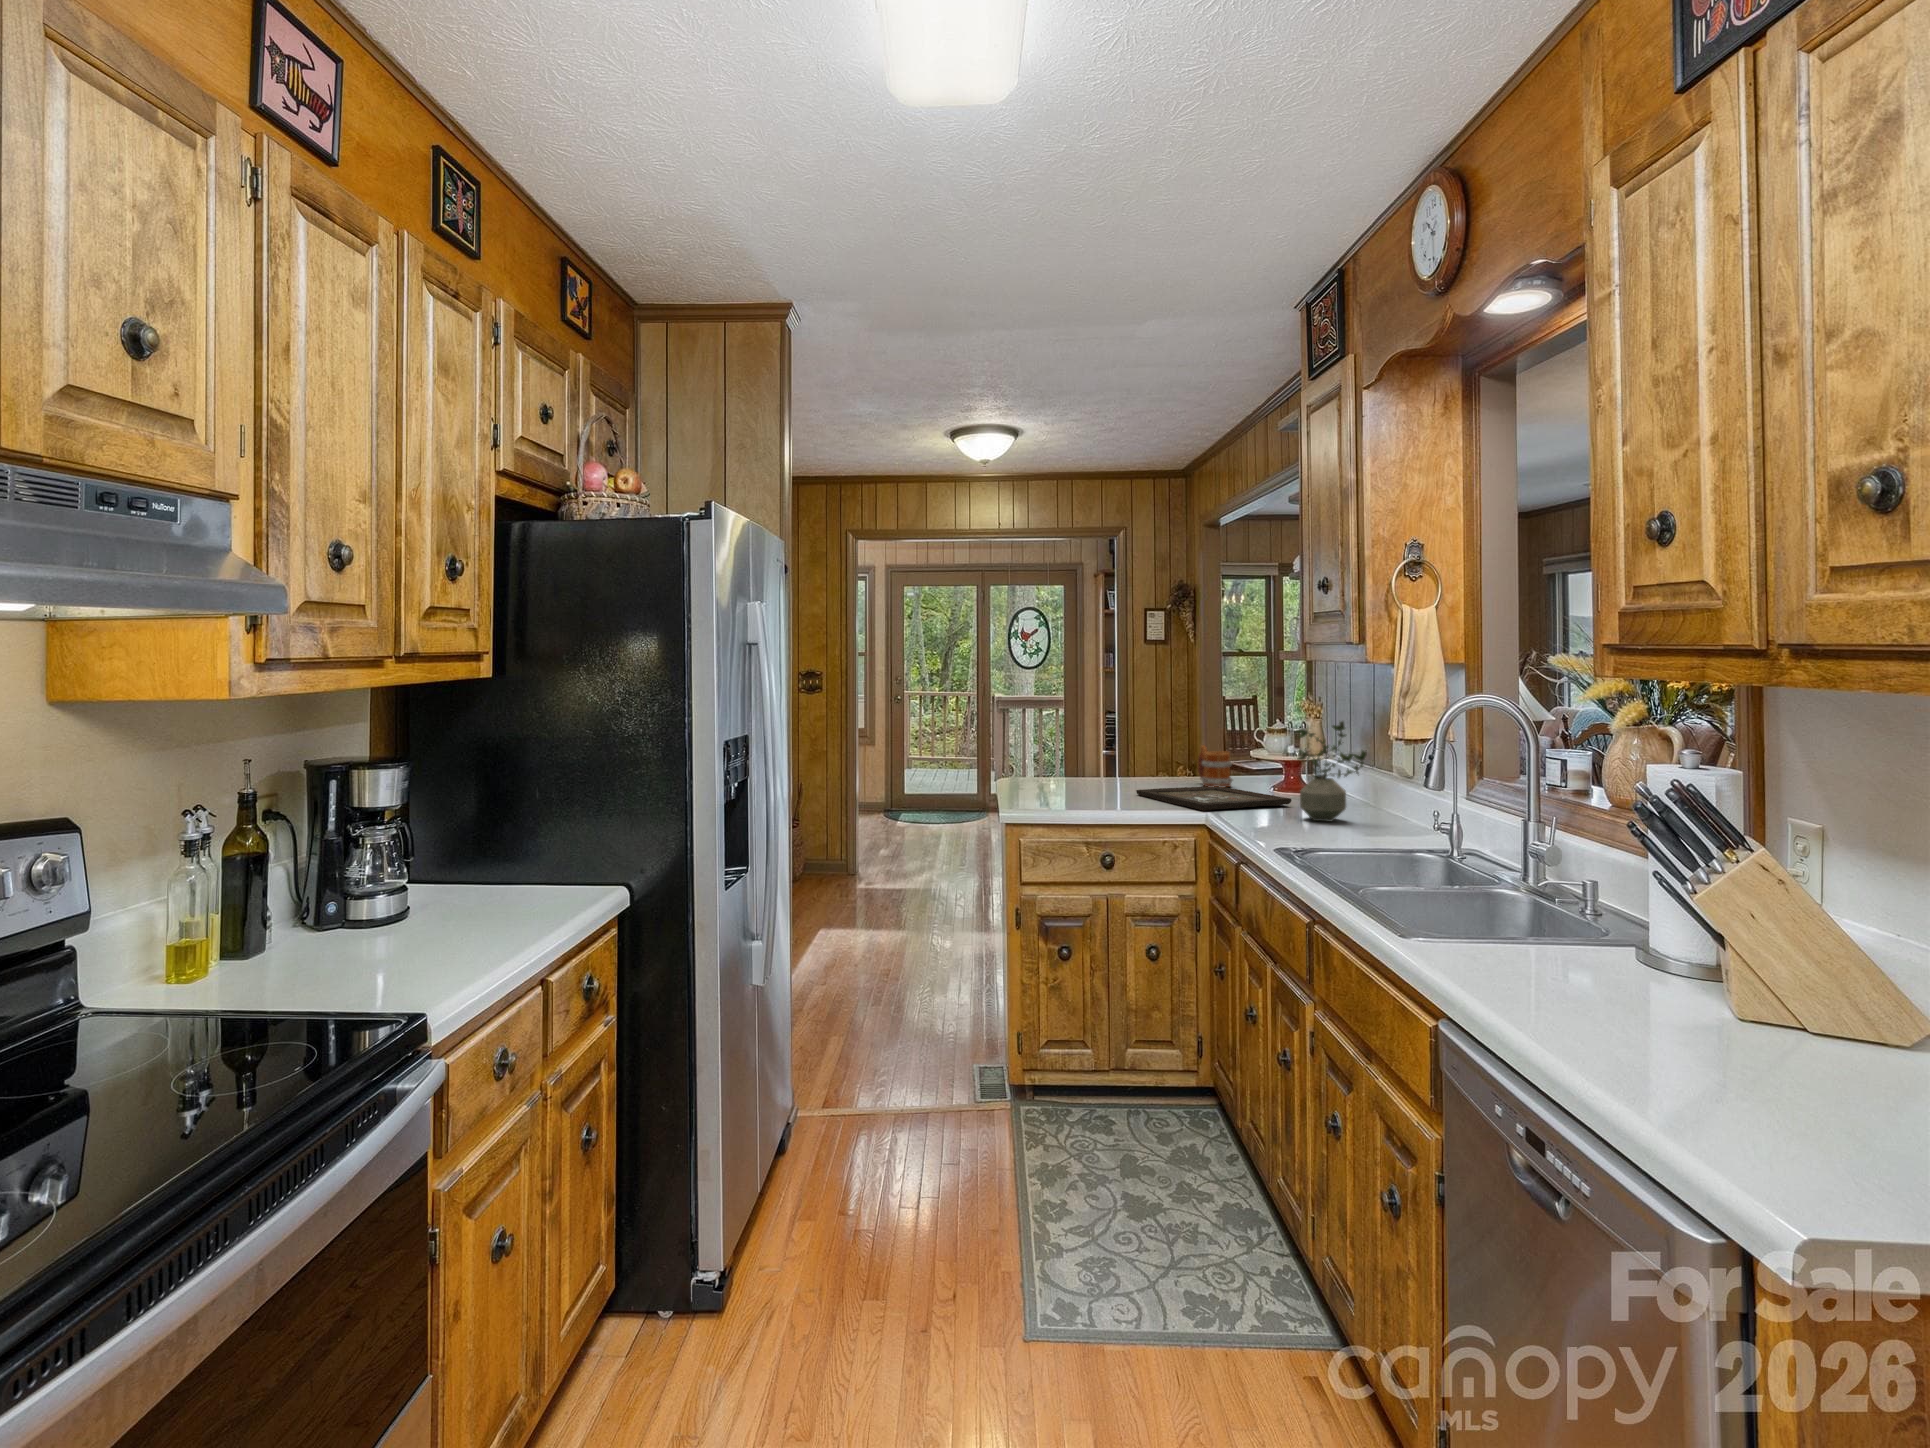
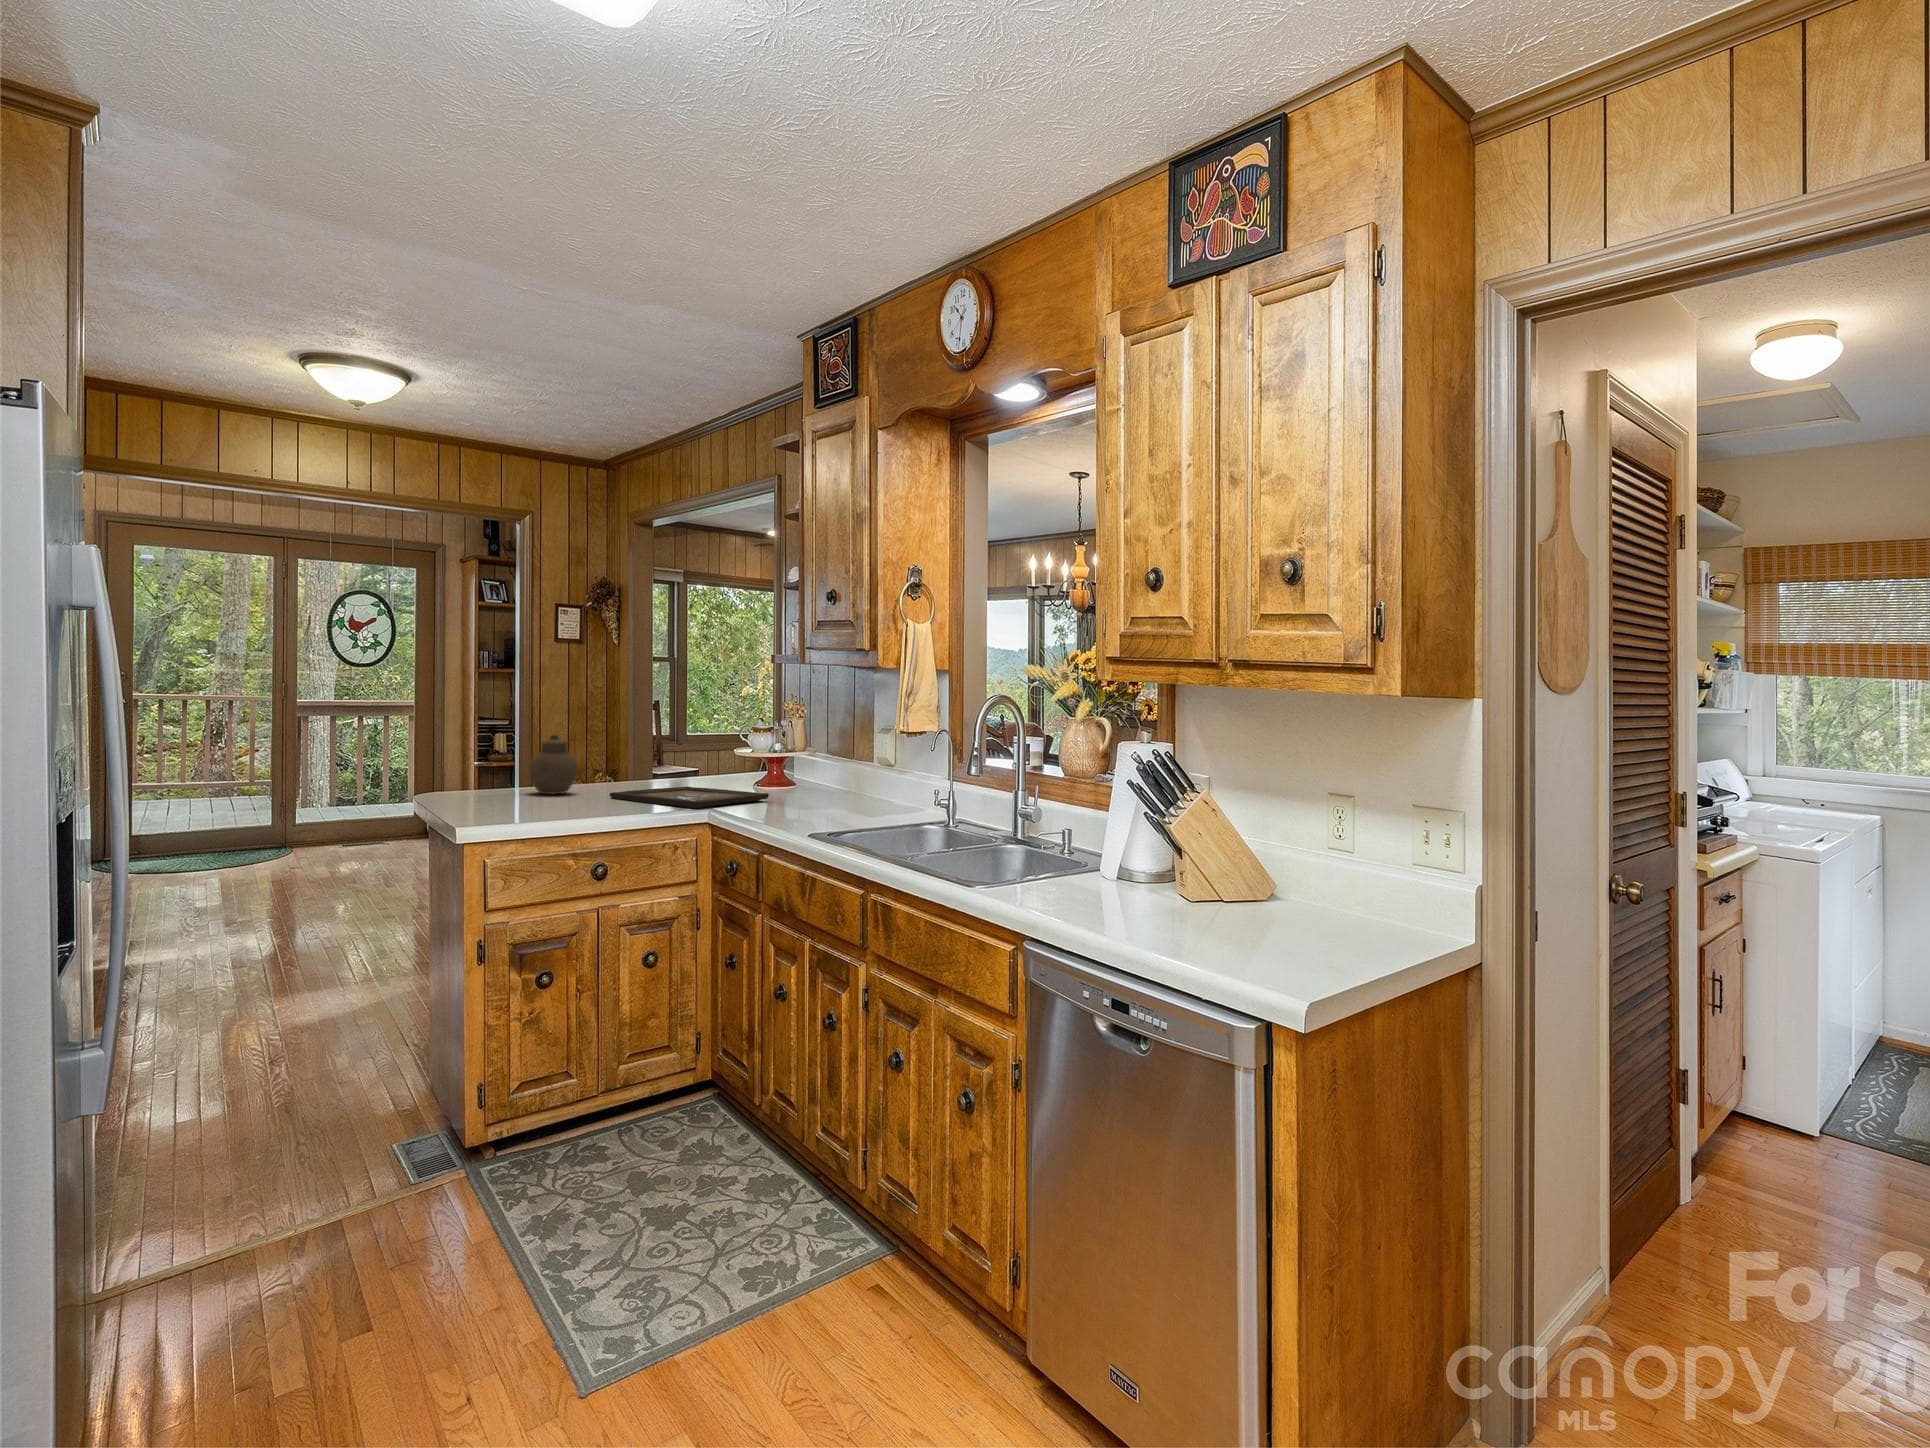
potted plant: present [1297,721,1367,822] -> none [786,720,845,811]
jar: none [1073,734,1113,789] -> present [529,735,577,794]
mug: present [1198,745,1232,787] -> none [658,747,696,788]

